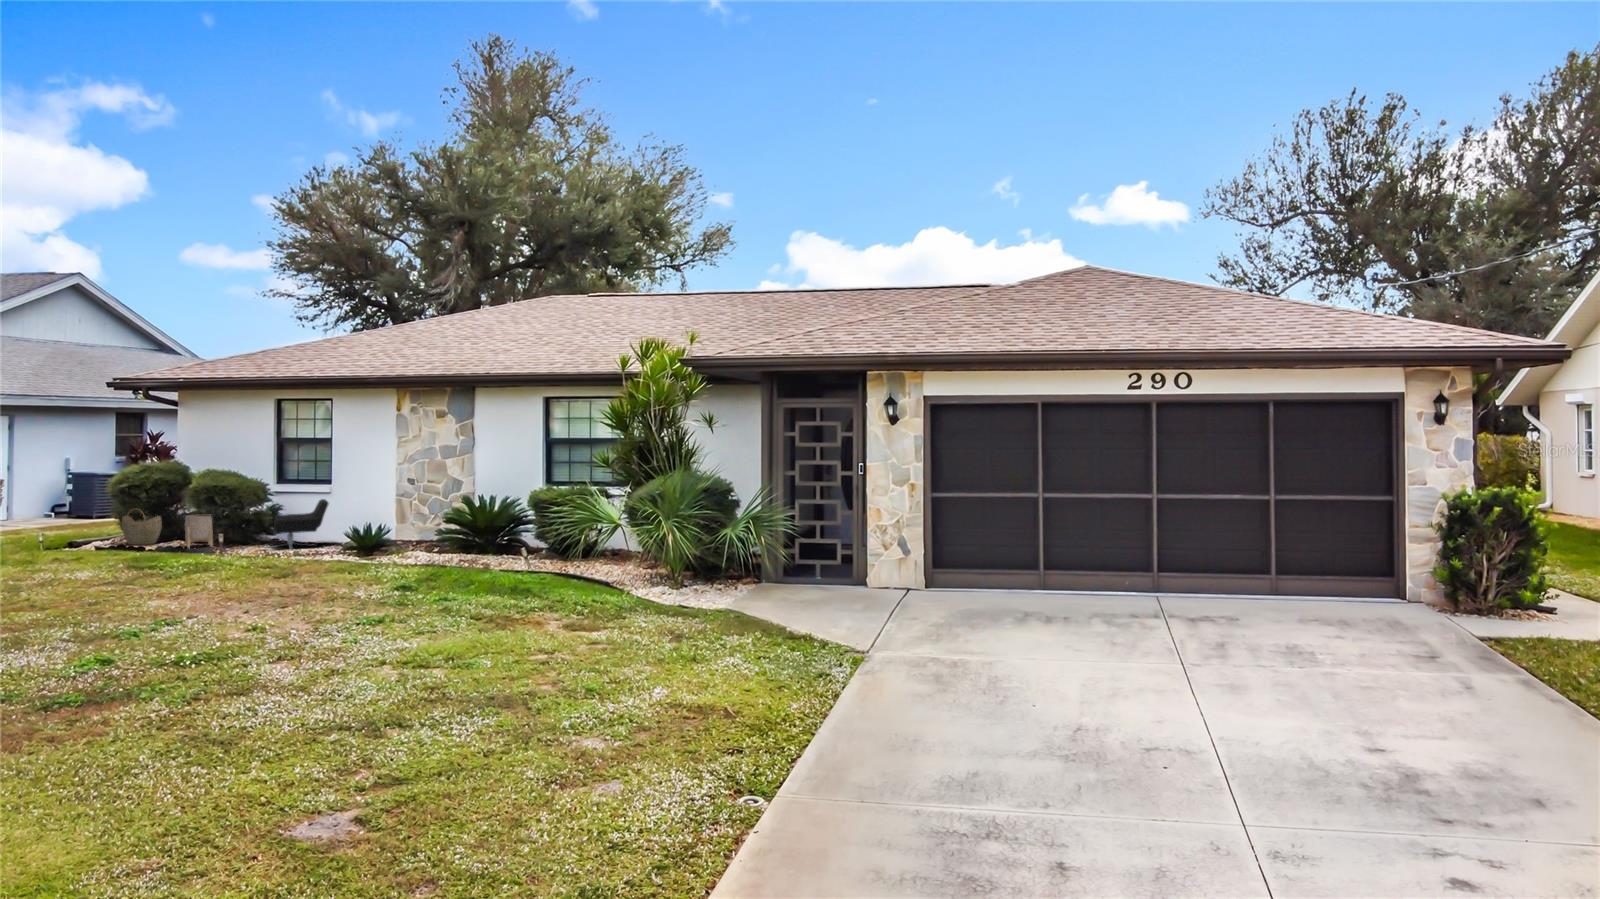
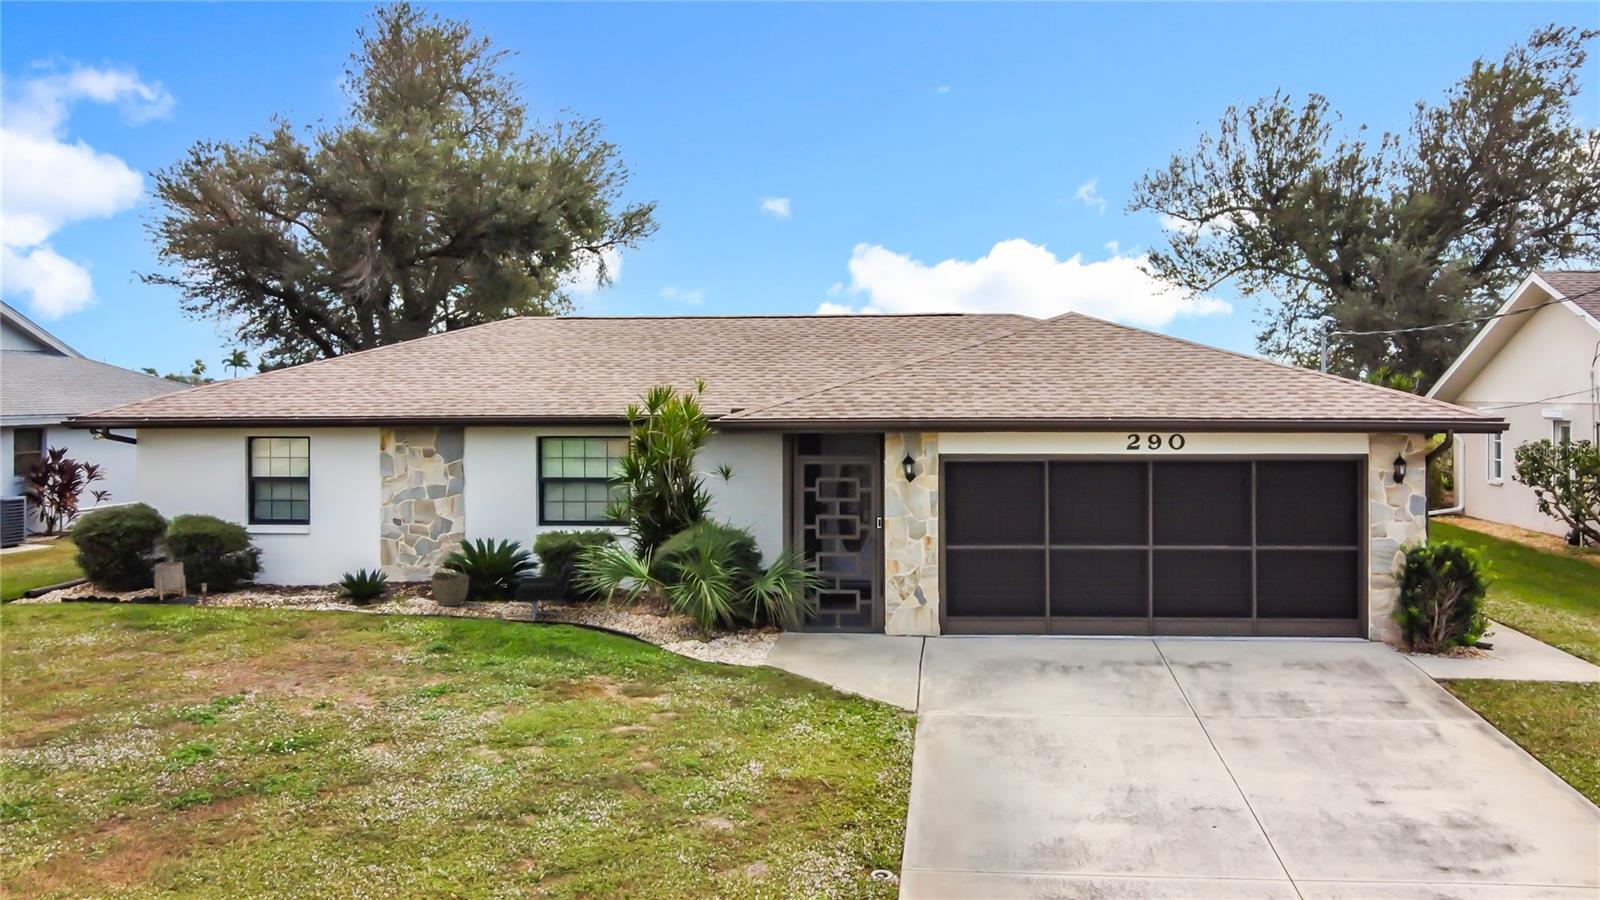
lounge chair: present [274,499,329,549] -> present [510,561,574,621]
woven basket: present [122,510,162,545] -> present [432,564,469,606]

